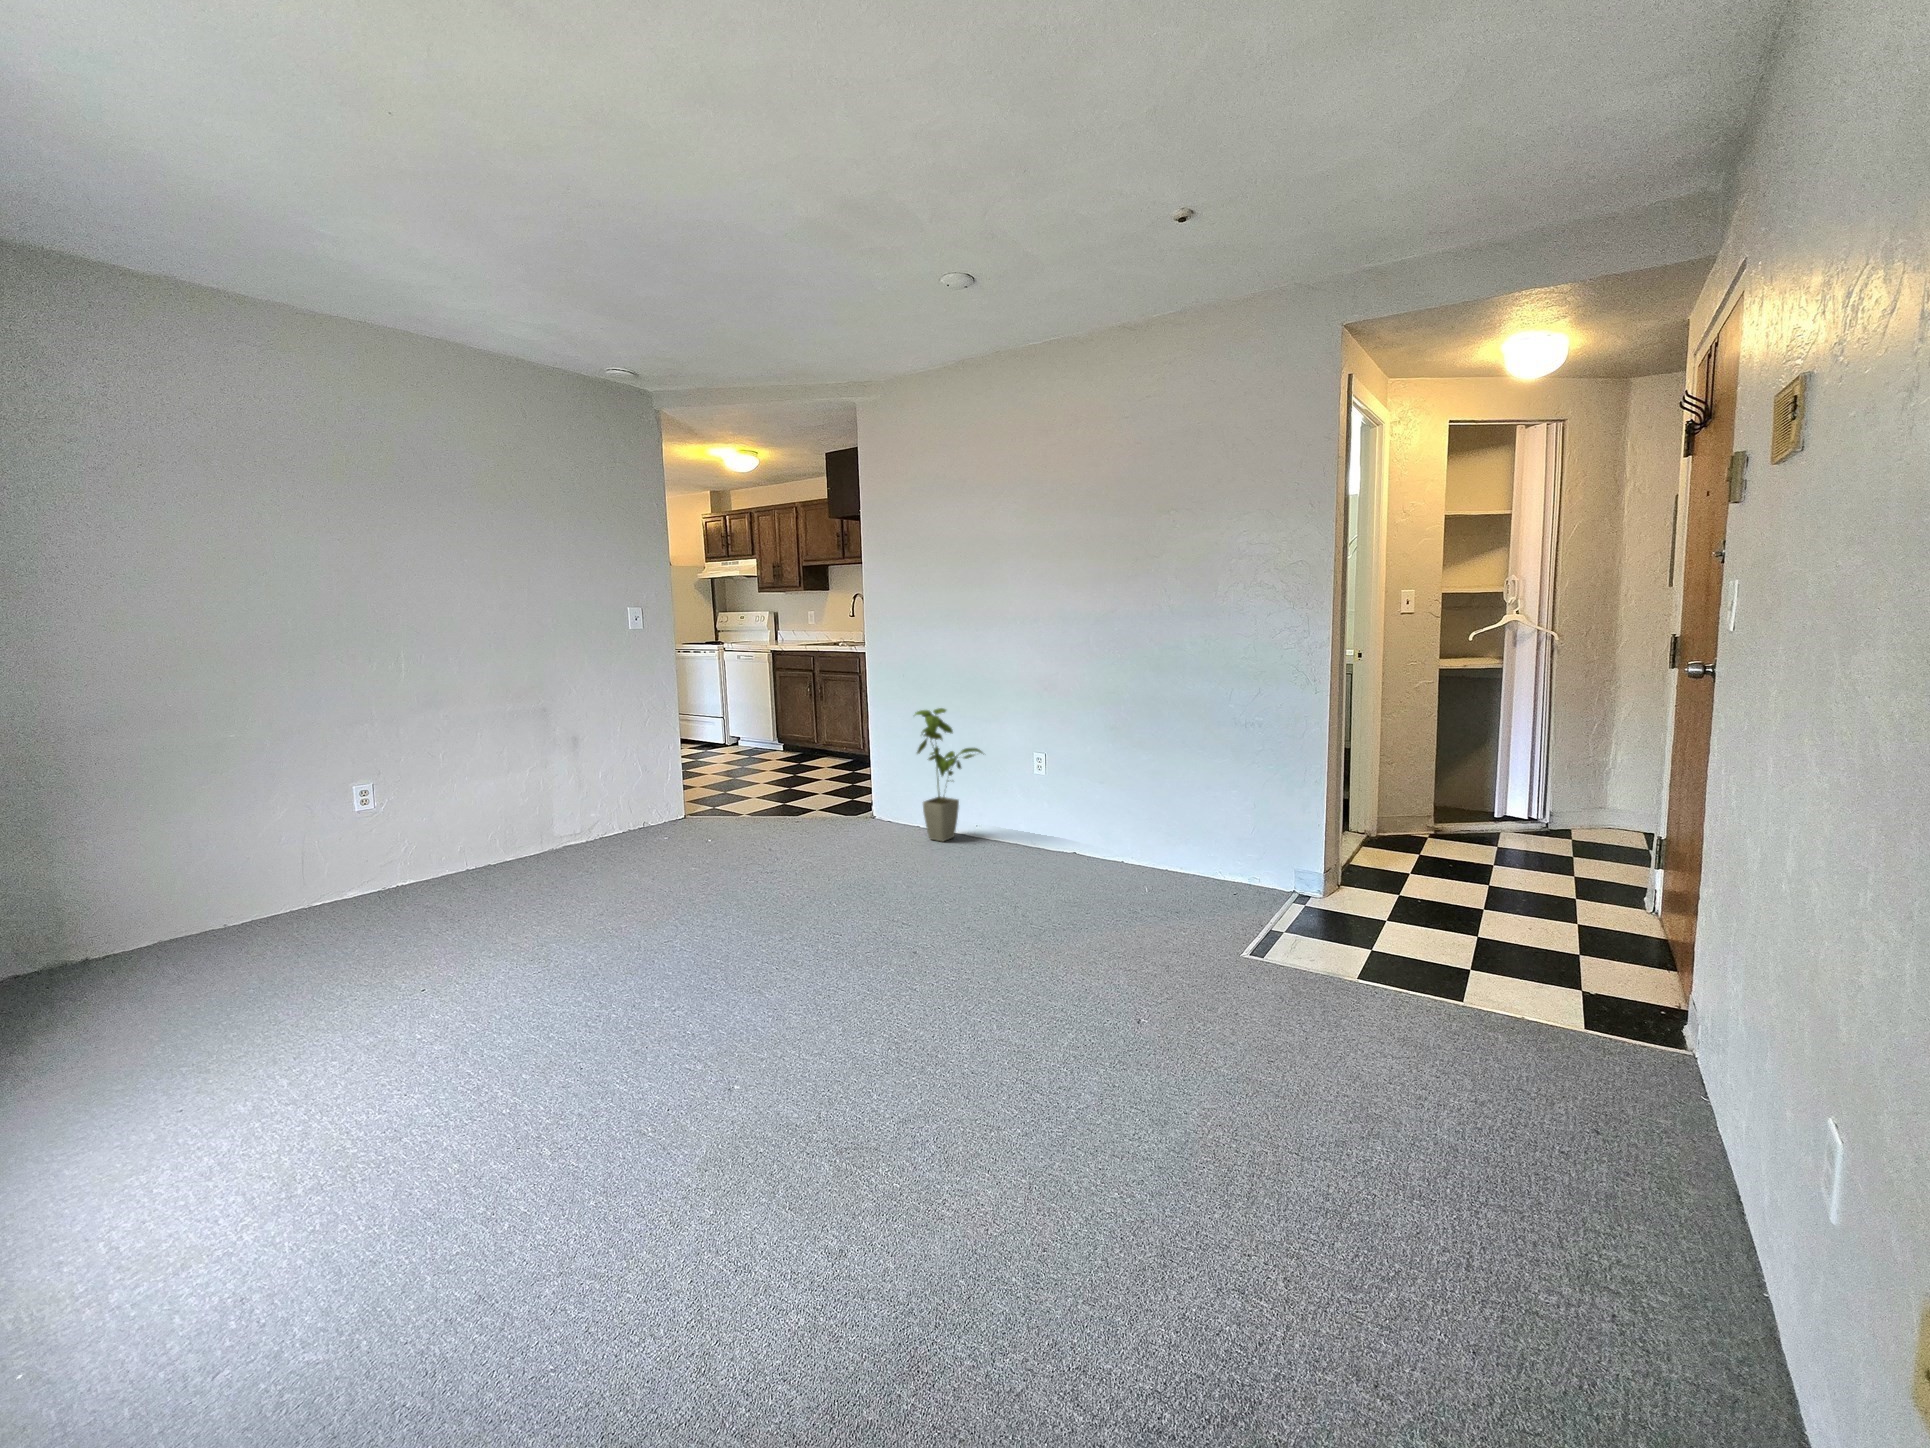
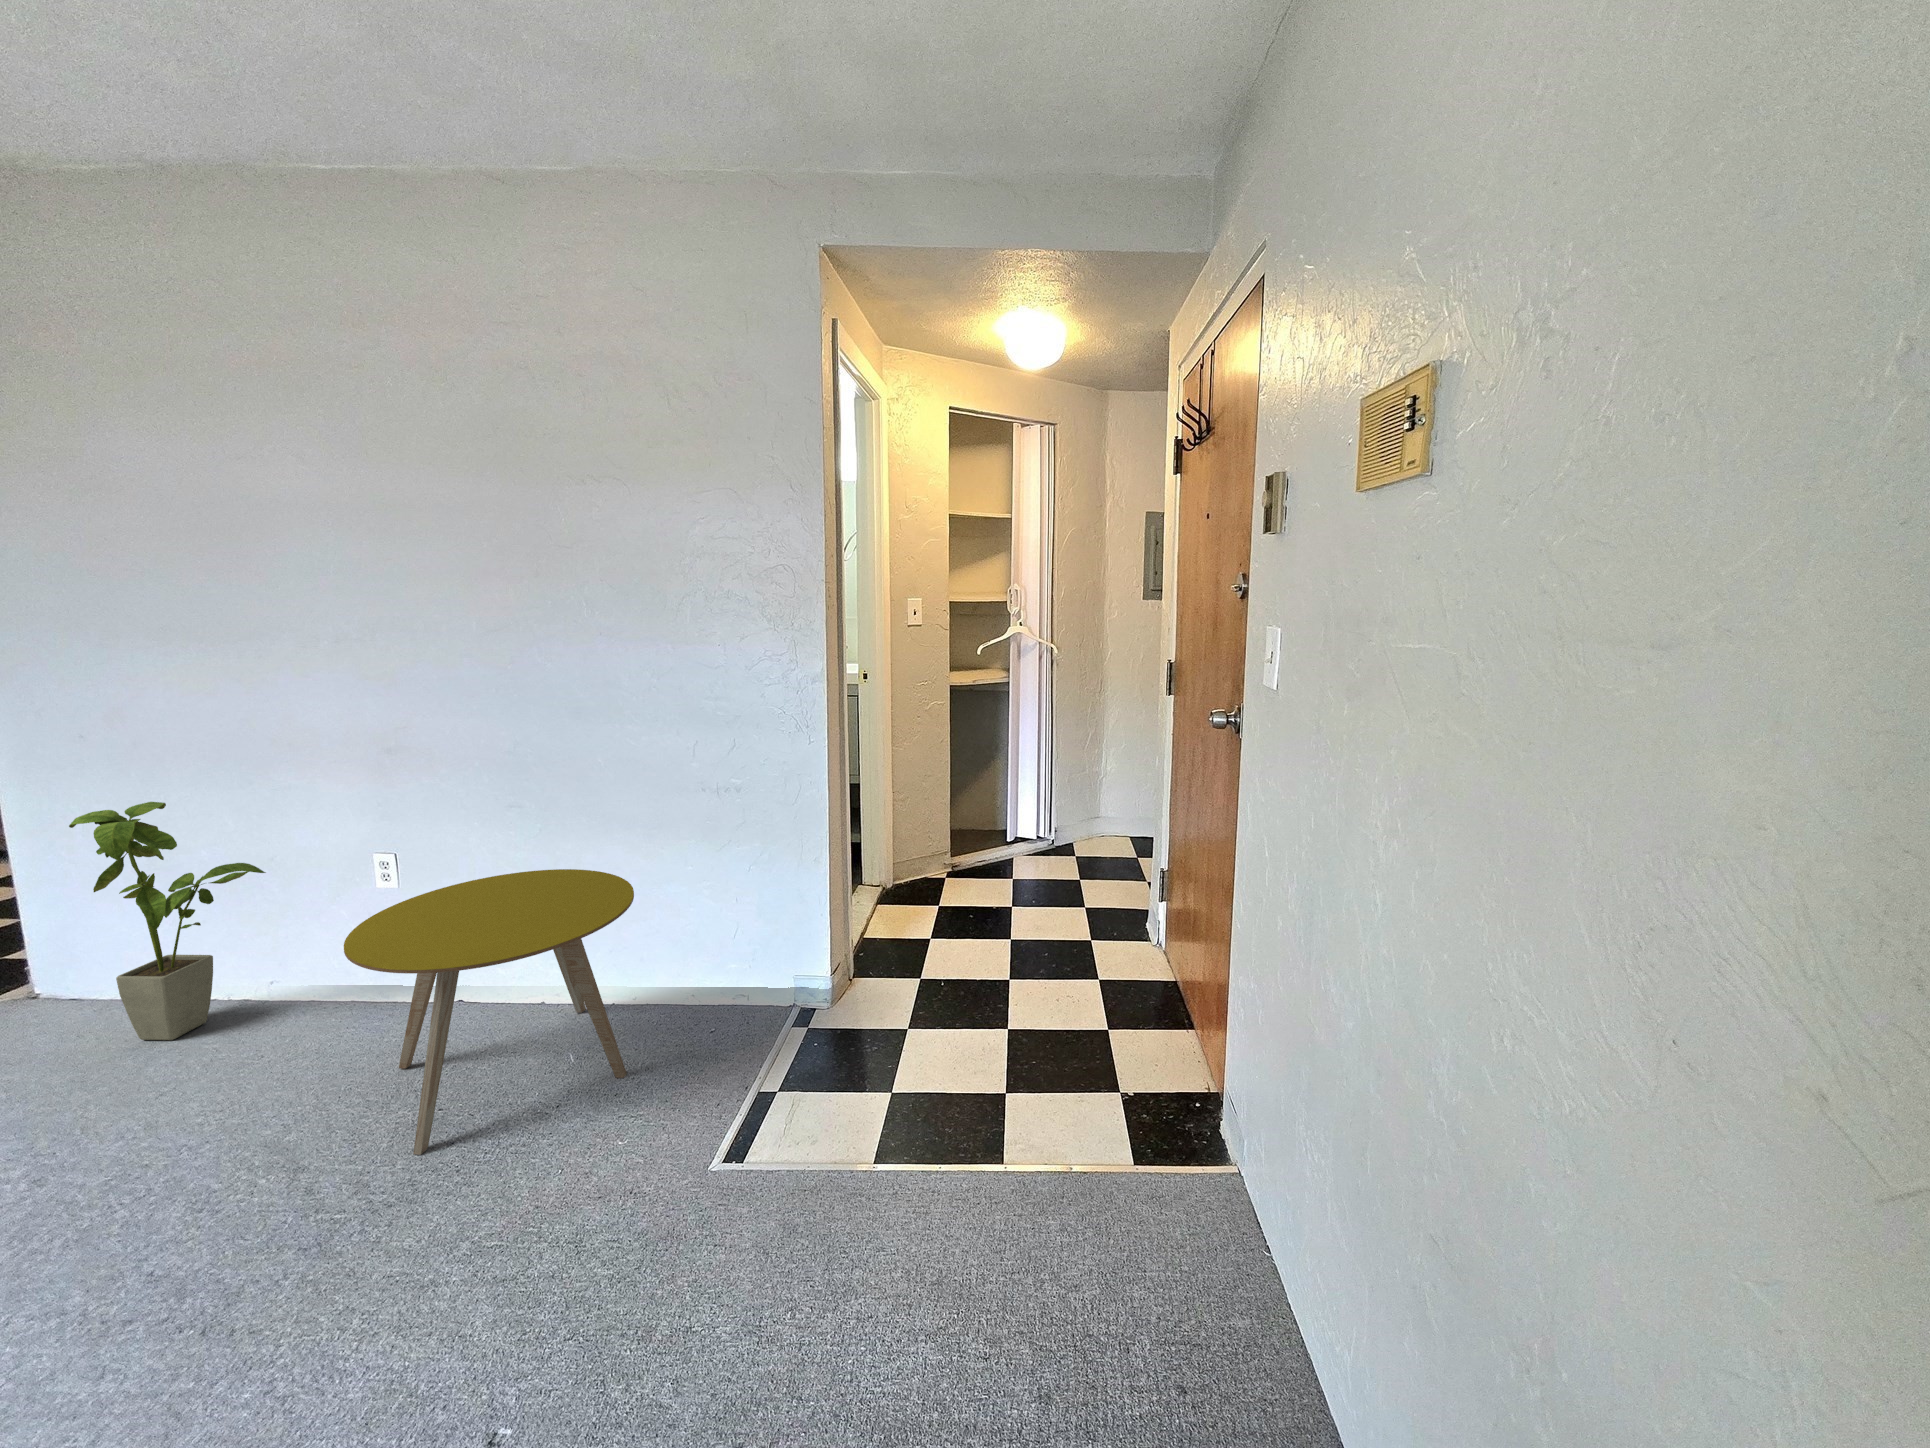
side table: none [1041,769,1191,912] -> present [344,869,634,1155]

